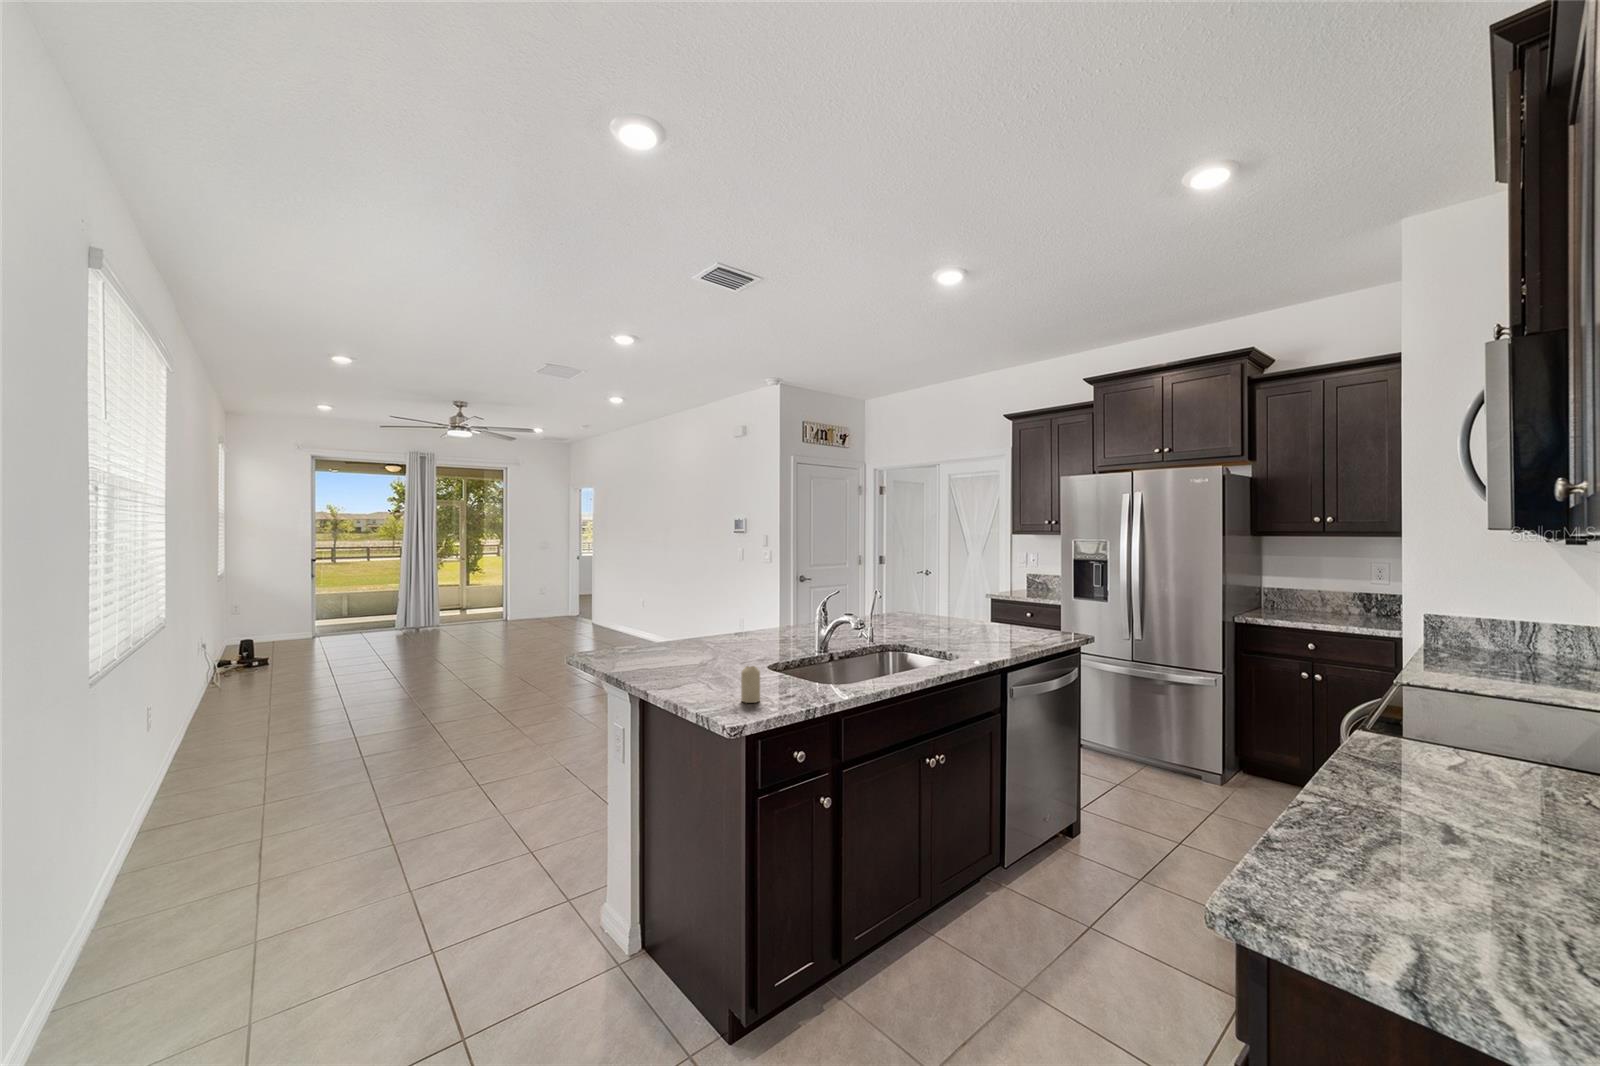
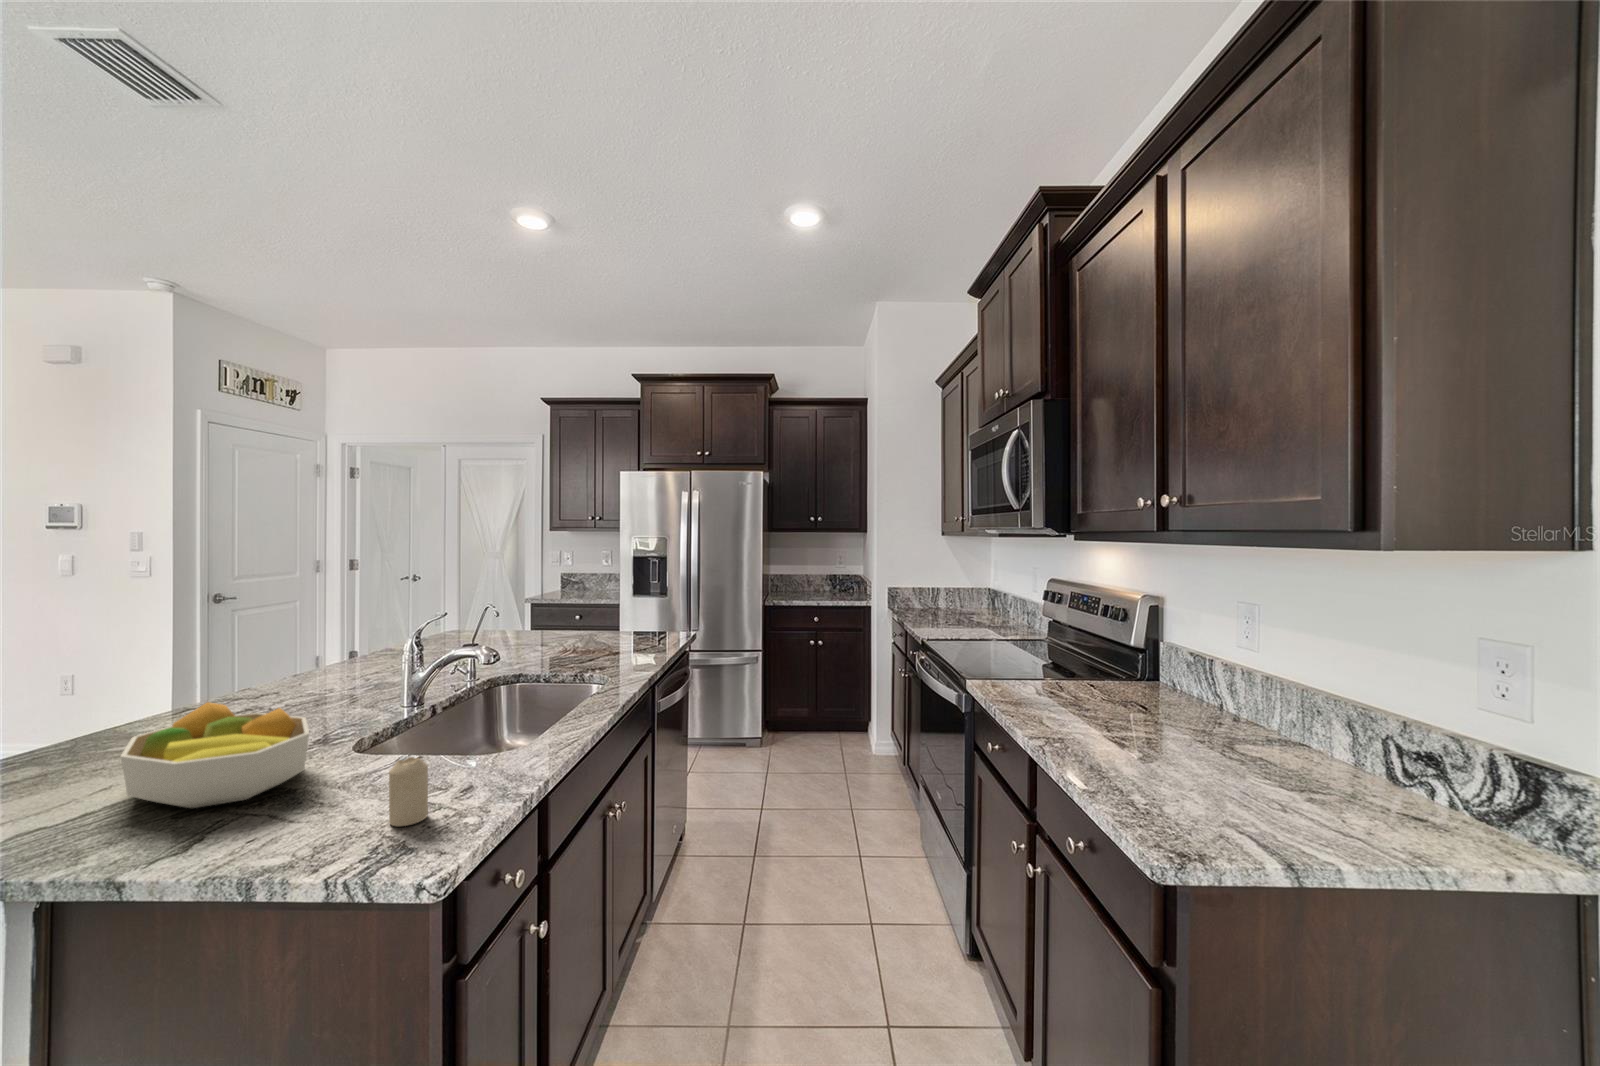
fruit bowl: none [666,626,741,677] -> present [121,703,309,808]

